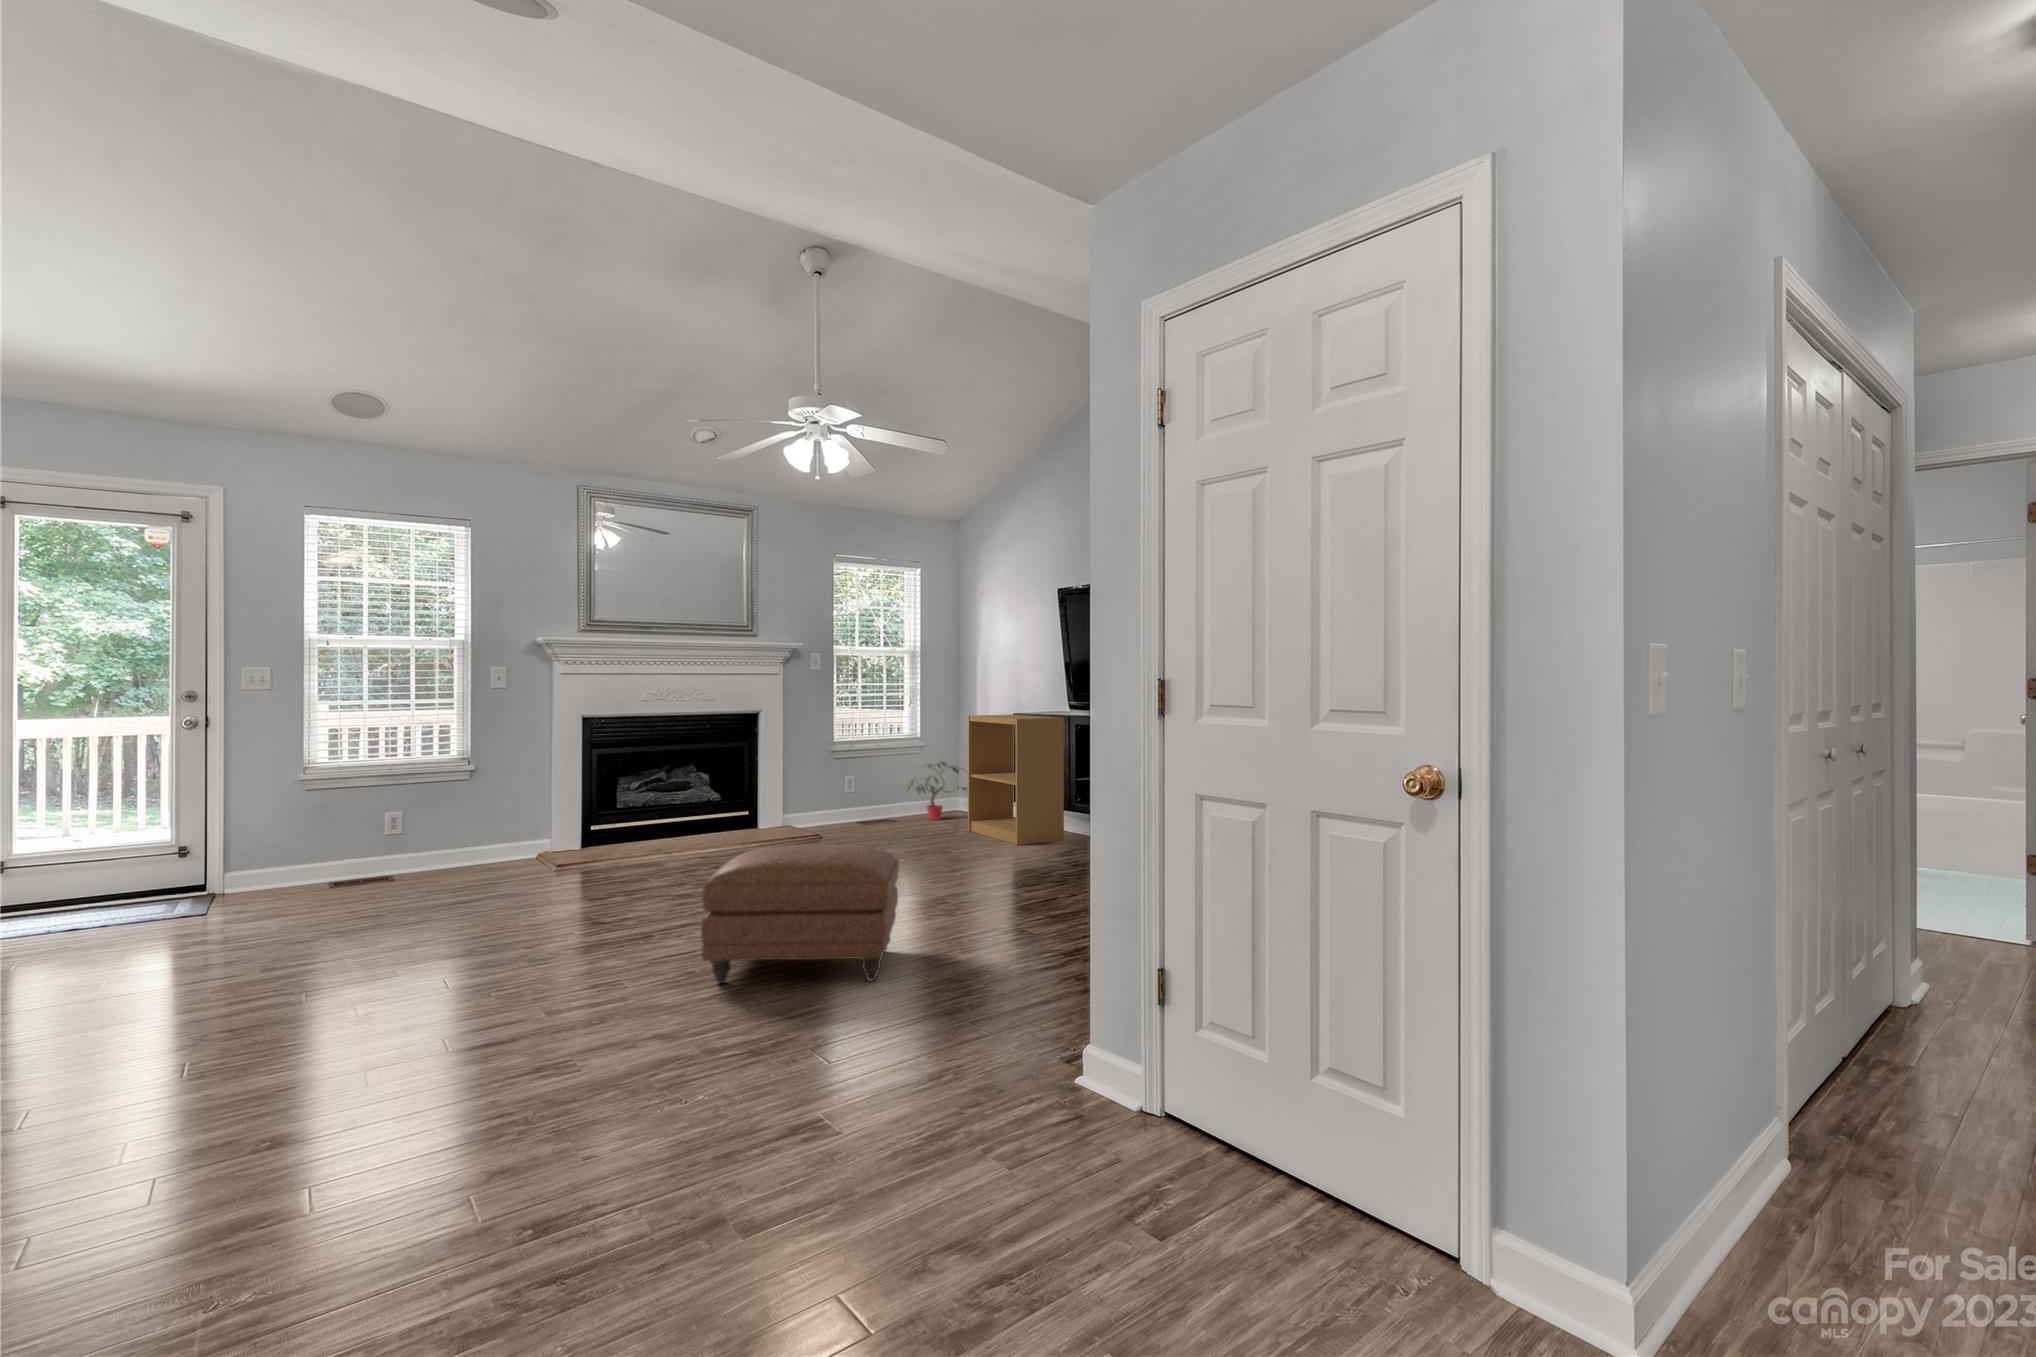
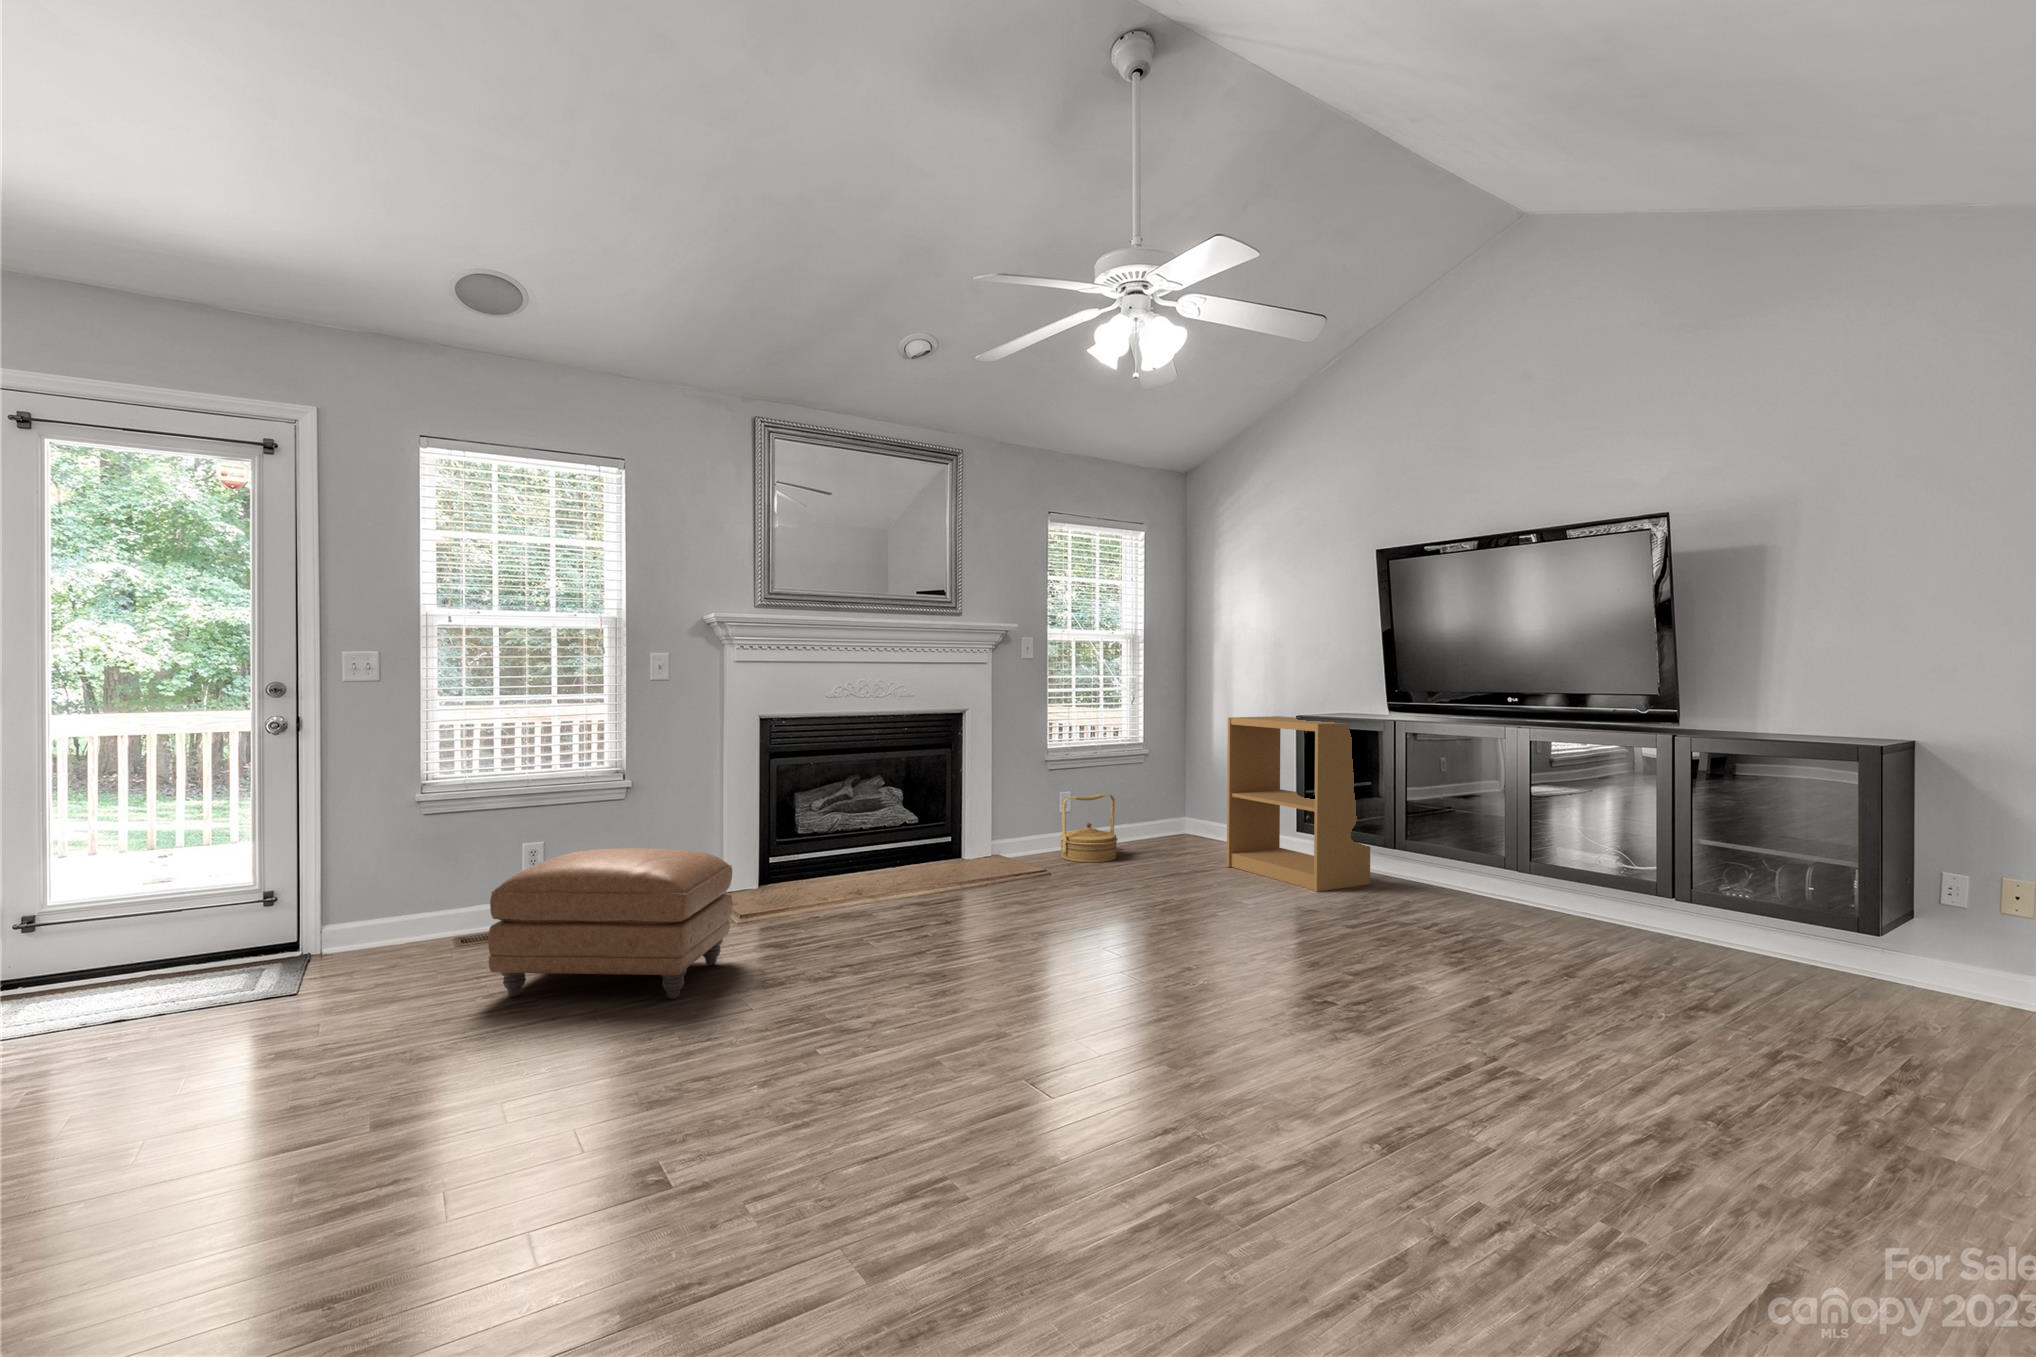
potted plant: present [907,762,967,820] -> none [1127,772,1211,847]
woven basket: none [842,777,889,831] -> present [1060,794,1118,863]
ottoman: present [701,845,899,983] -> present [488,848,733,999]

